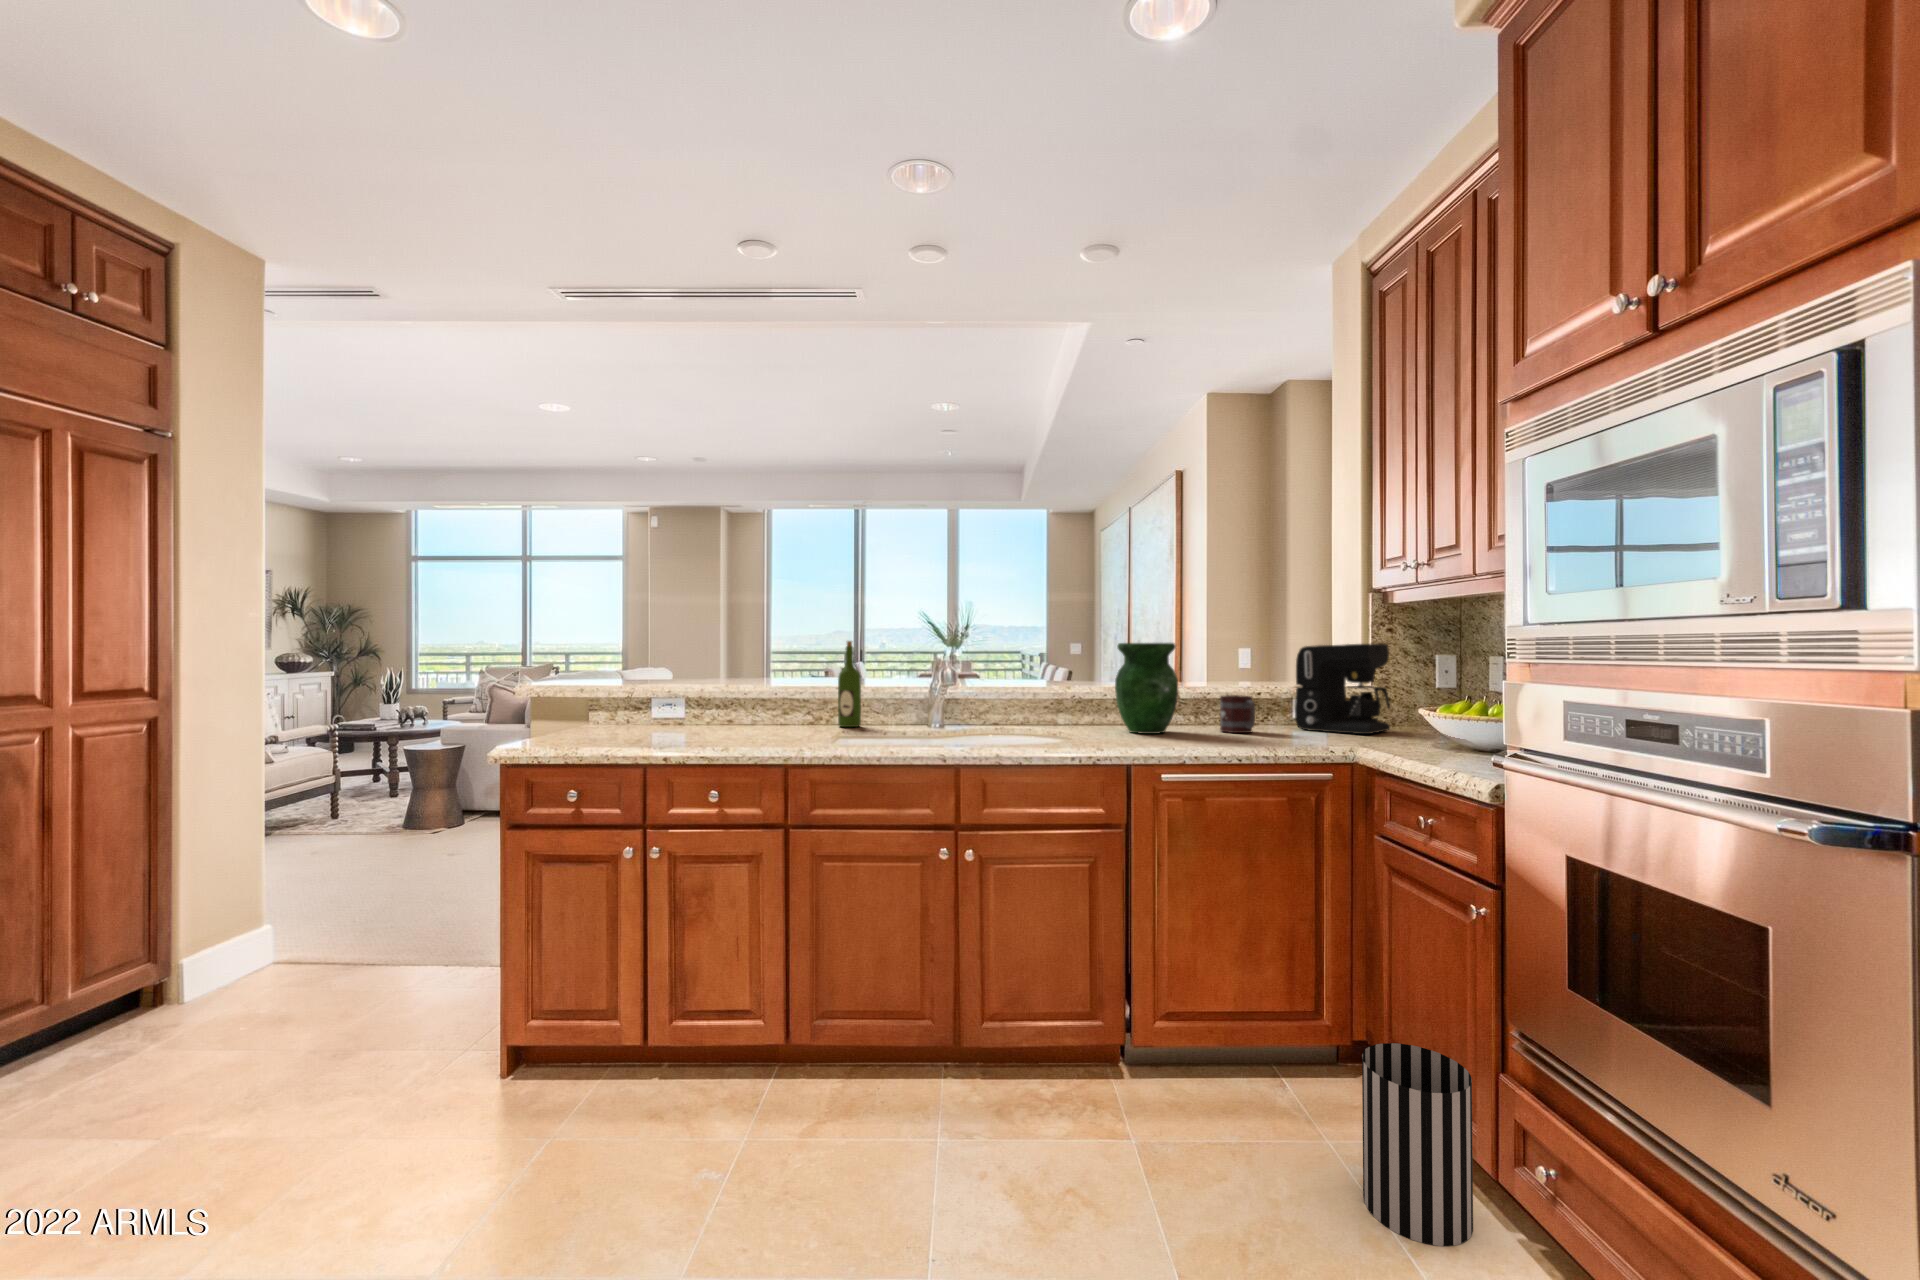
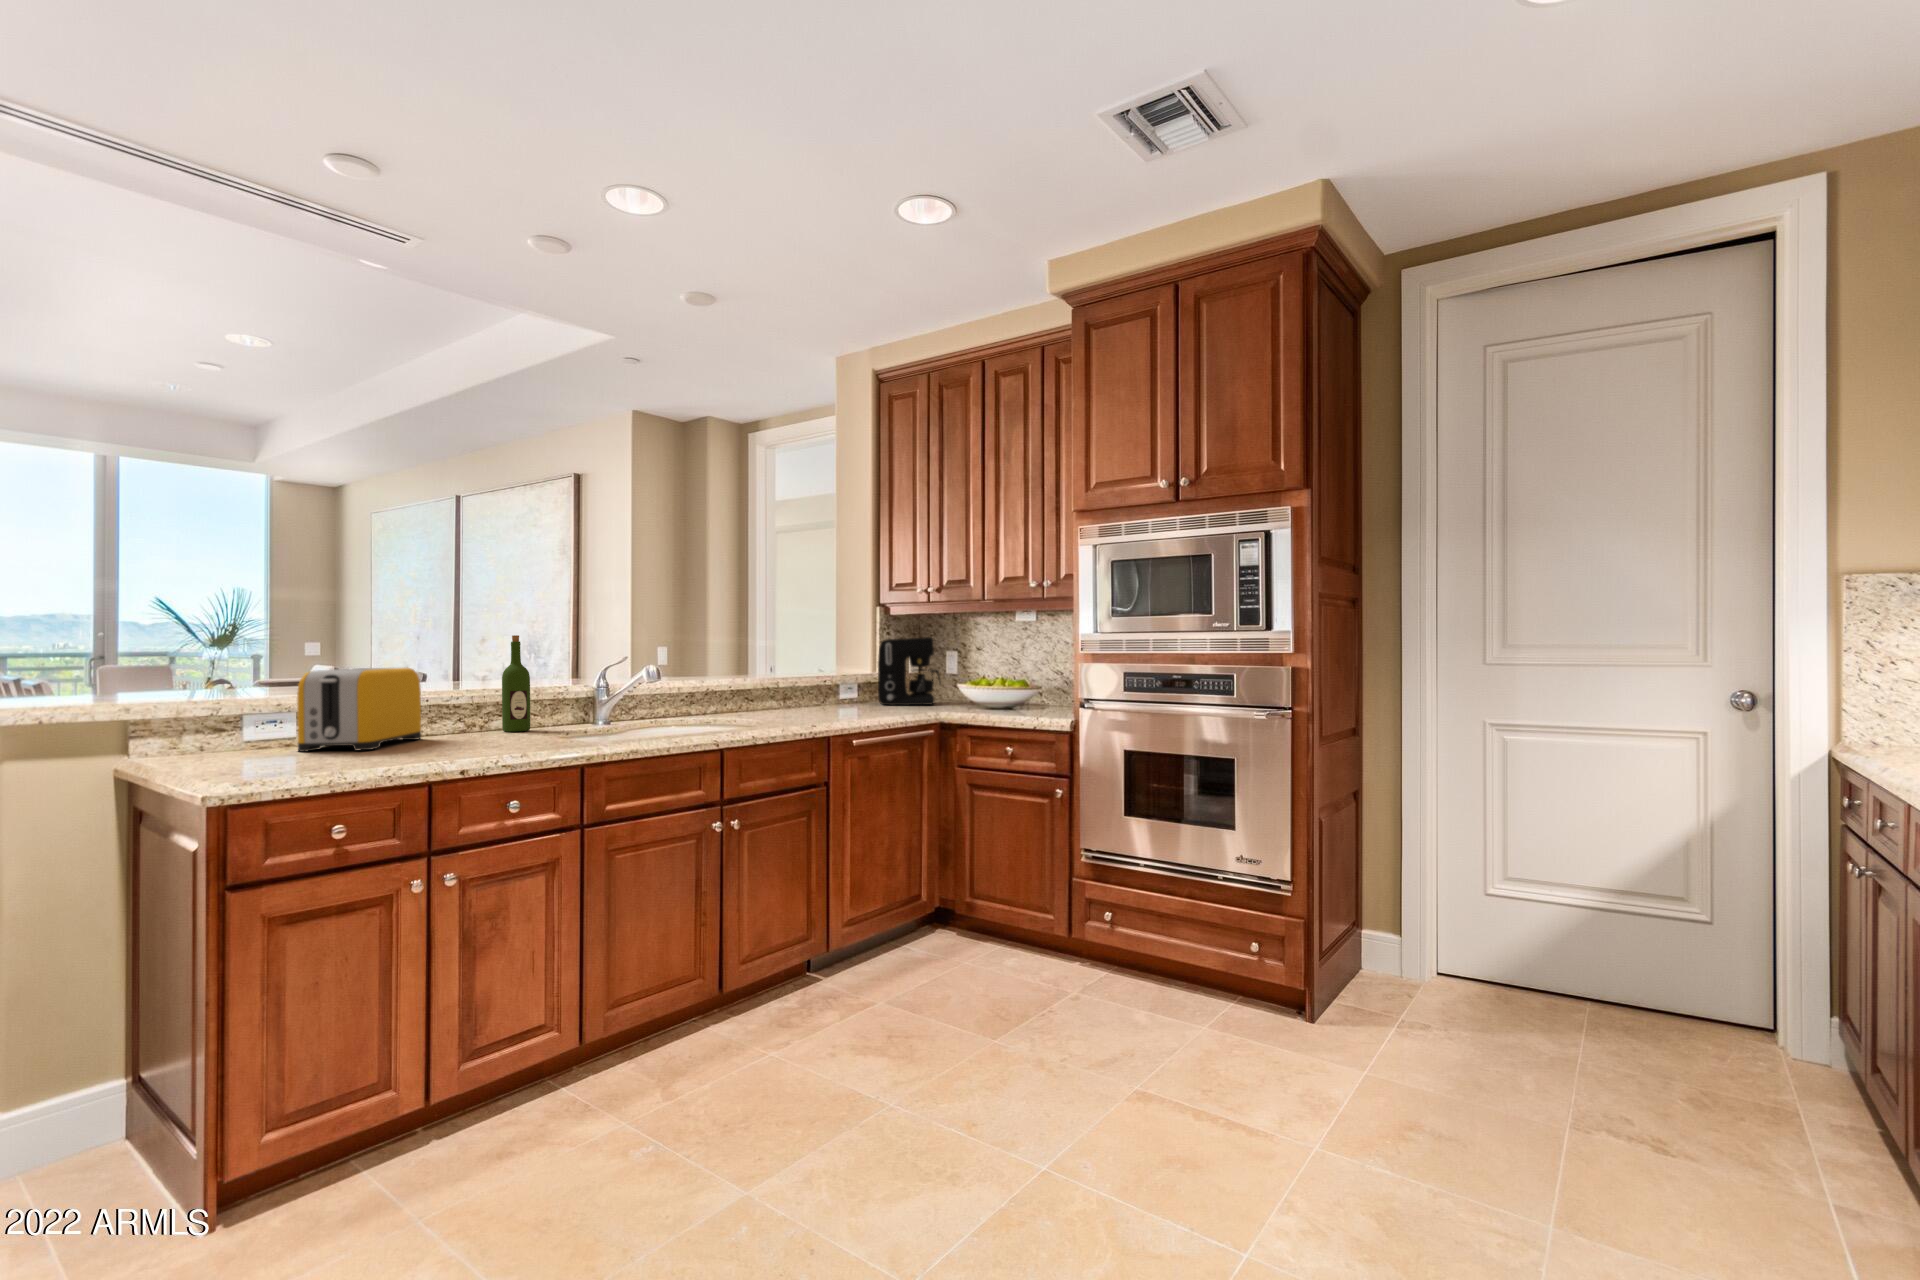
vase: present [1115,643,1178,734] -> none [768,637,823,715]
toaster: none [665,667,766,733] -> present [297,668,421,752]
mug: present [1220,695,1255,733] -> none [838,680,872,710]
wastebasket: present [1362,1043,1473,1246] -> none [1030,887,1089,994]

